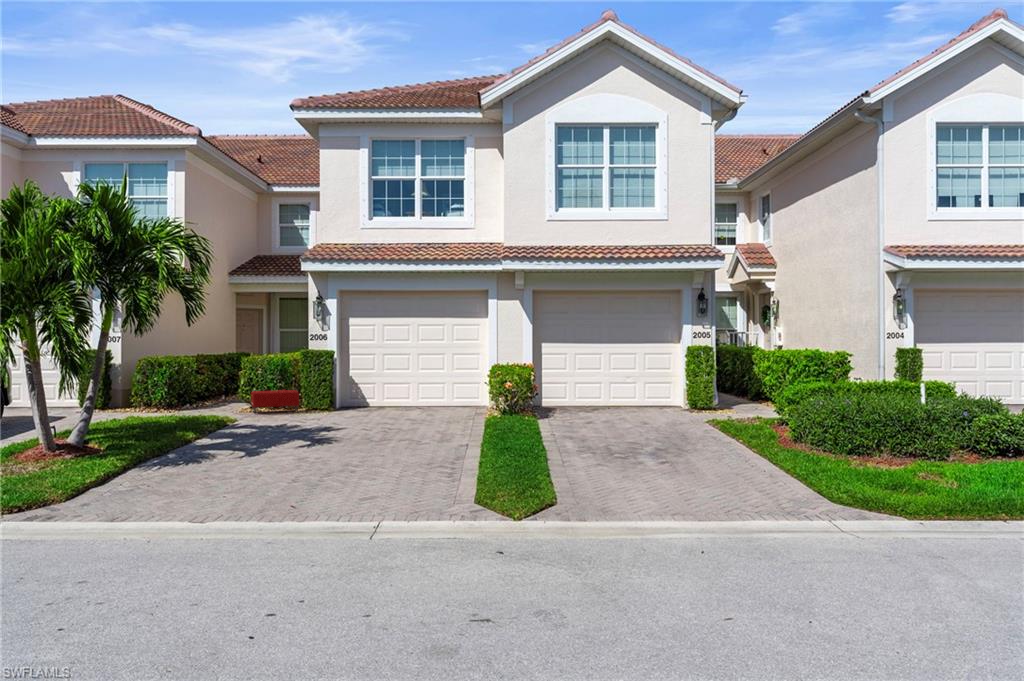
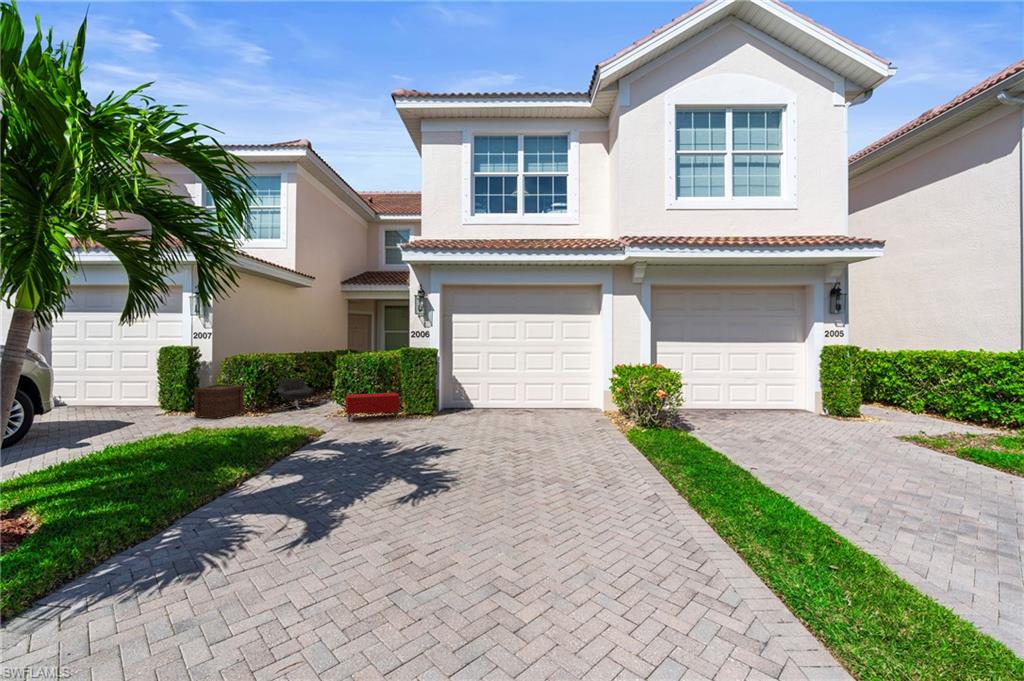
lounge chair: none [182,379,217,407] -> present [278,378,314,409]
wooden crate: none [116,383,156,412] -> present [194,384,244,418]

